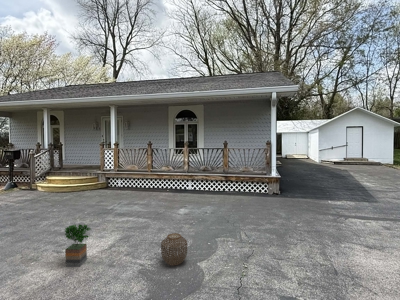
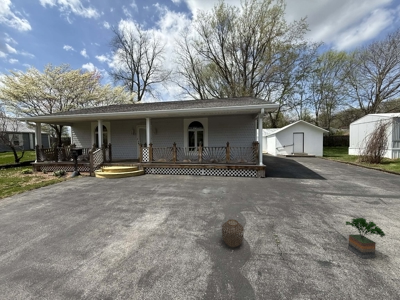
potted tree: present [65,224,91,267] -> present [346,218,385,259]

